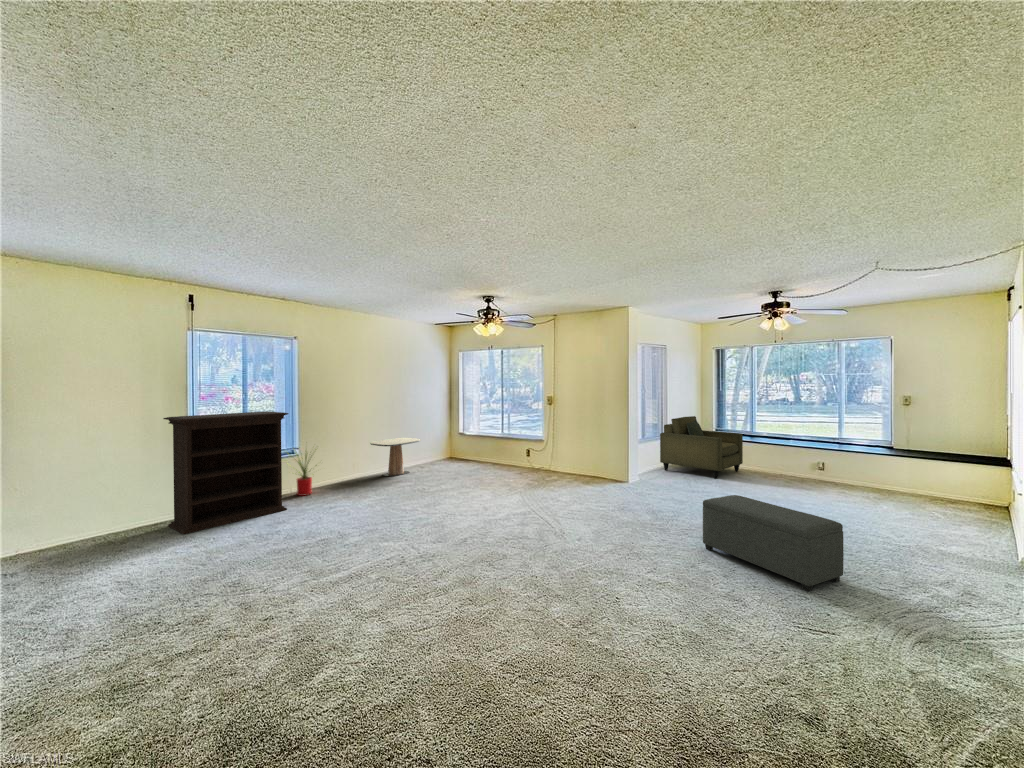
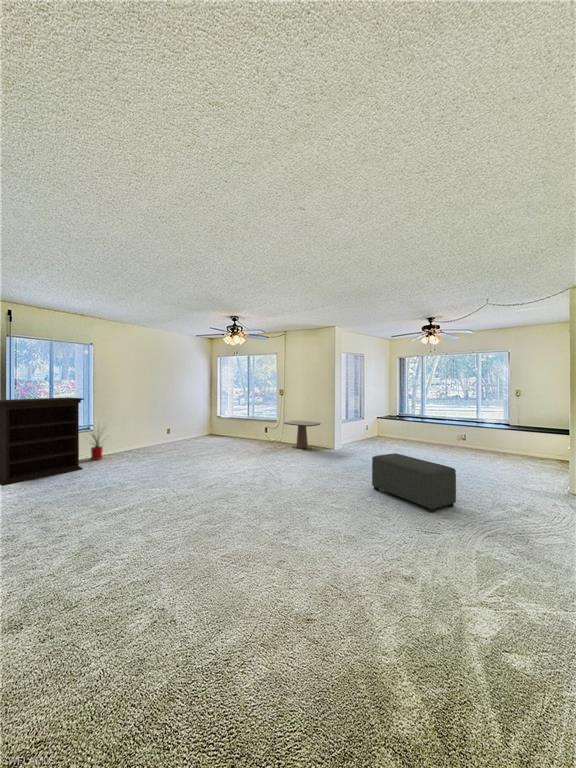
armchair: present [660,416,743,479] -> none [358,404,415,447]
side table: present [370,438,421,476] -> present [283,420,321,449]

